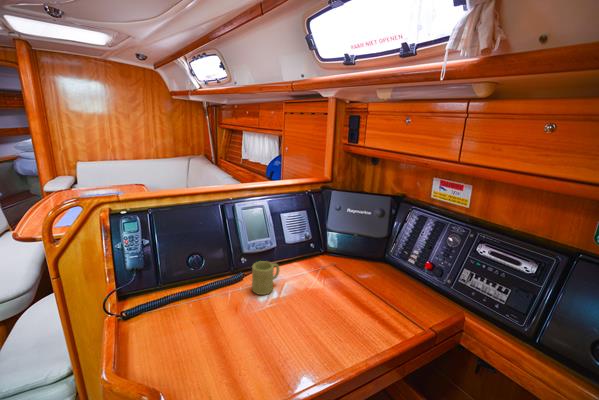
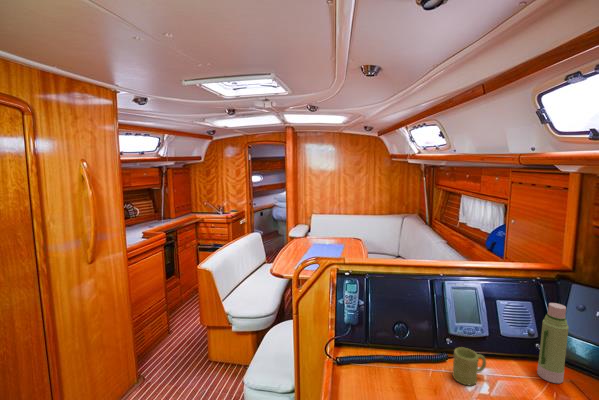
water bottle: none [315,206,335,270] -> present [537,303,569,383]

